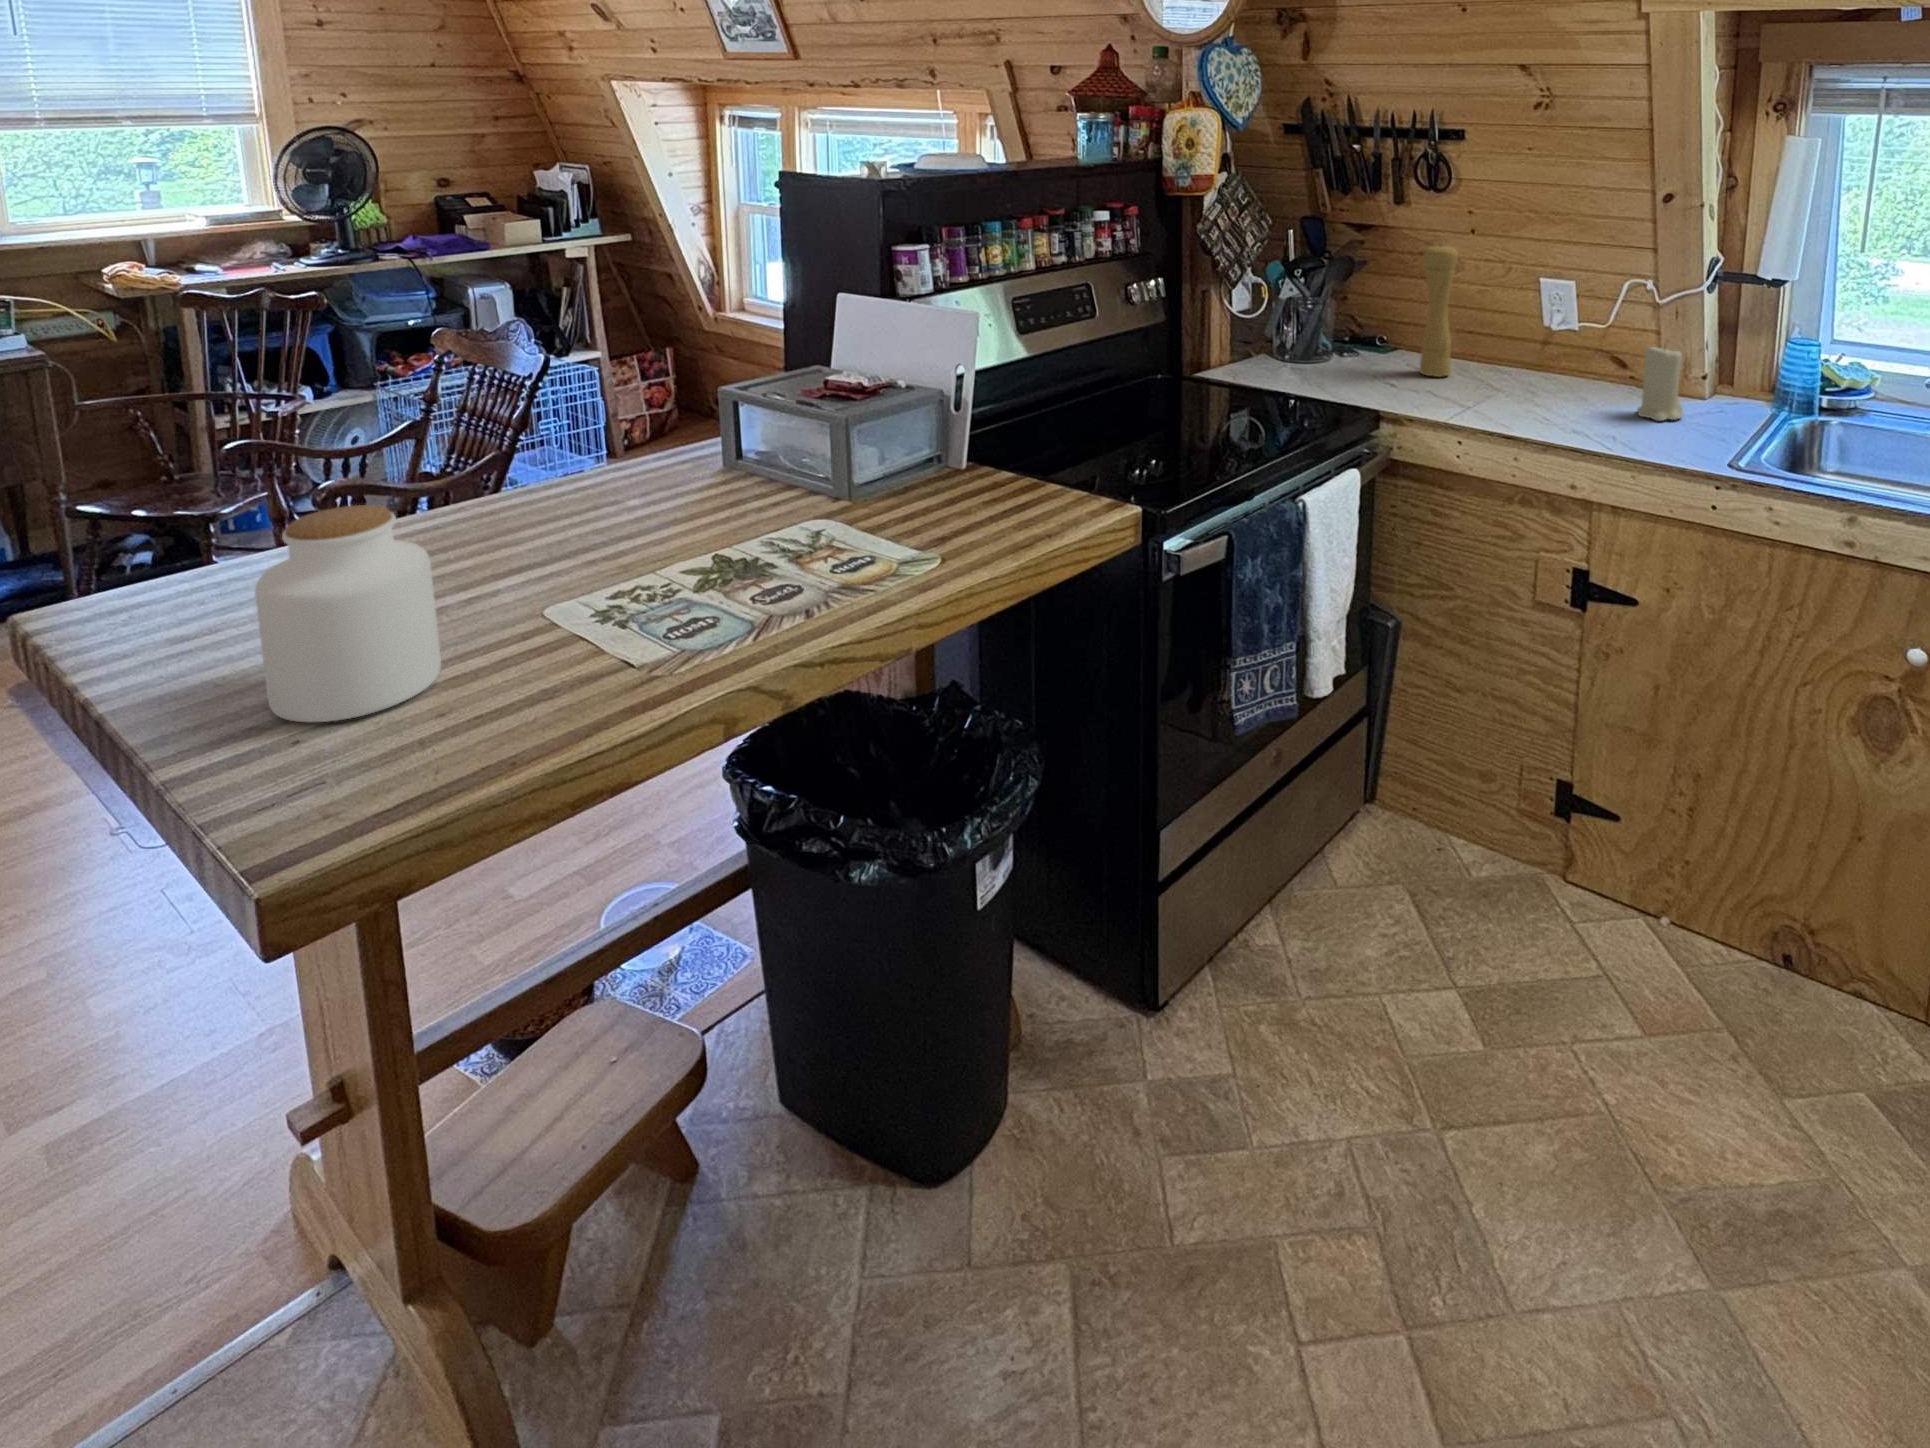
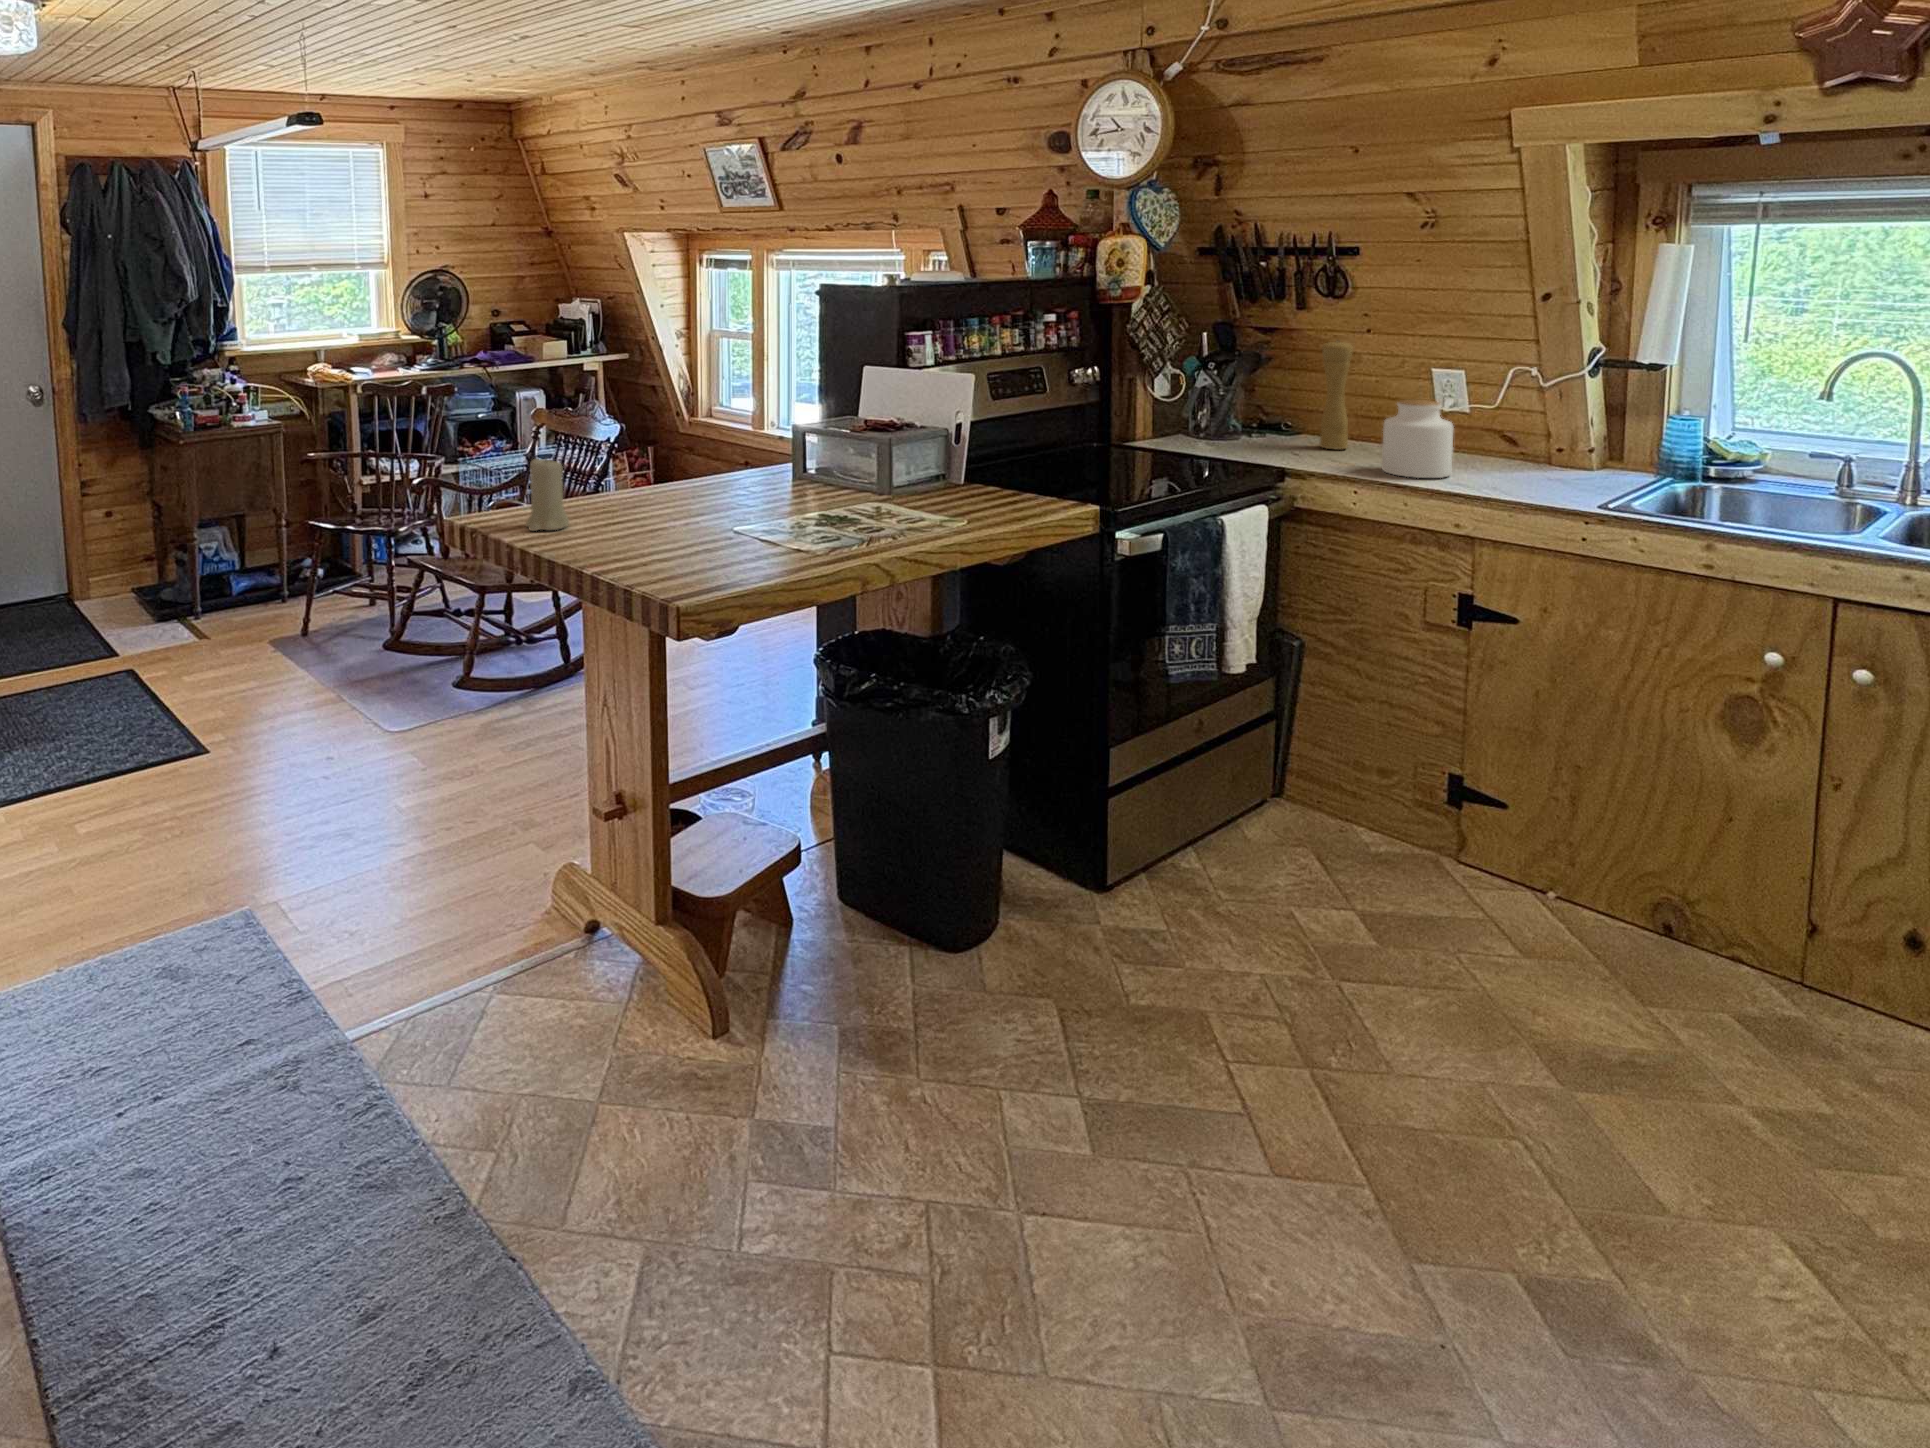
candle: present [1637,347,1683,421] -> present [526,457,569,531]
jar: present [255,505,441,722] -> present [1382,400,1454,478]

